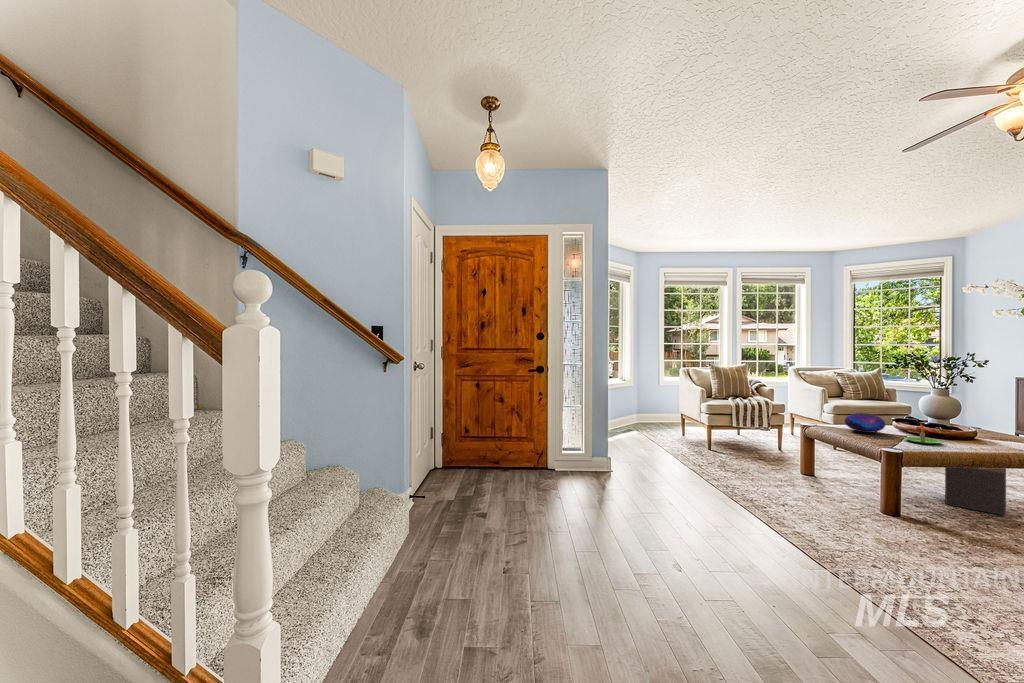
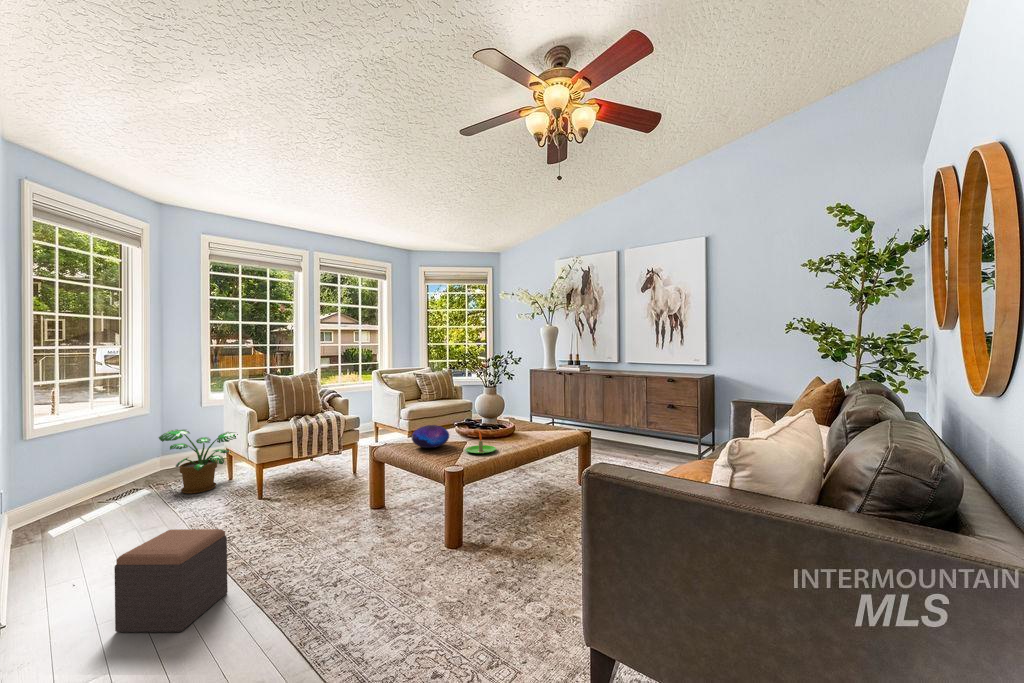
potted plant: none [641,397,691,441] -> present [159,429,238,494]
footstool: present [945,467,1006,515] -> present [114,529,228,632]

